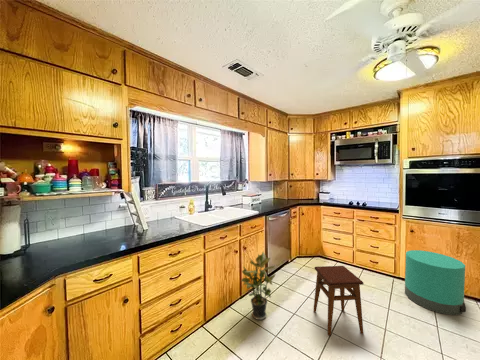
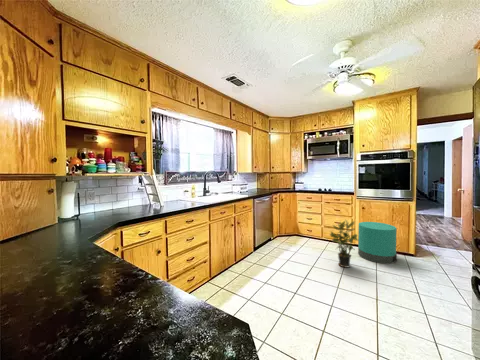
potted plant: present [241,252,275,320] -> present [330,221,358,267]
stool: present [314,266,364,335] -> none [292,232,327,279]

